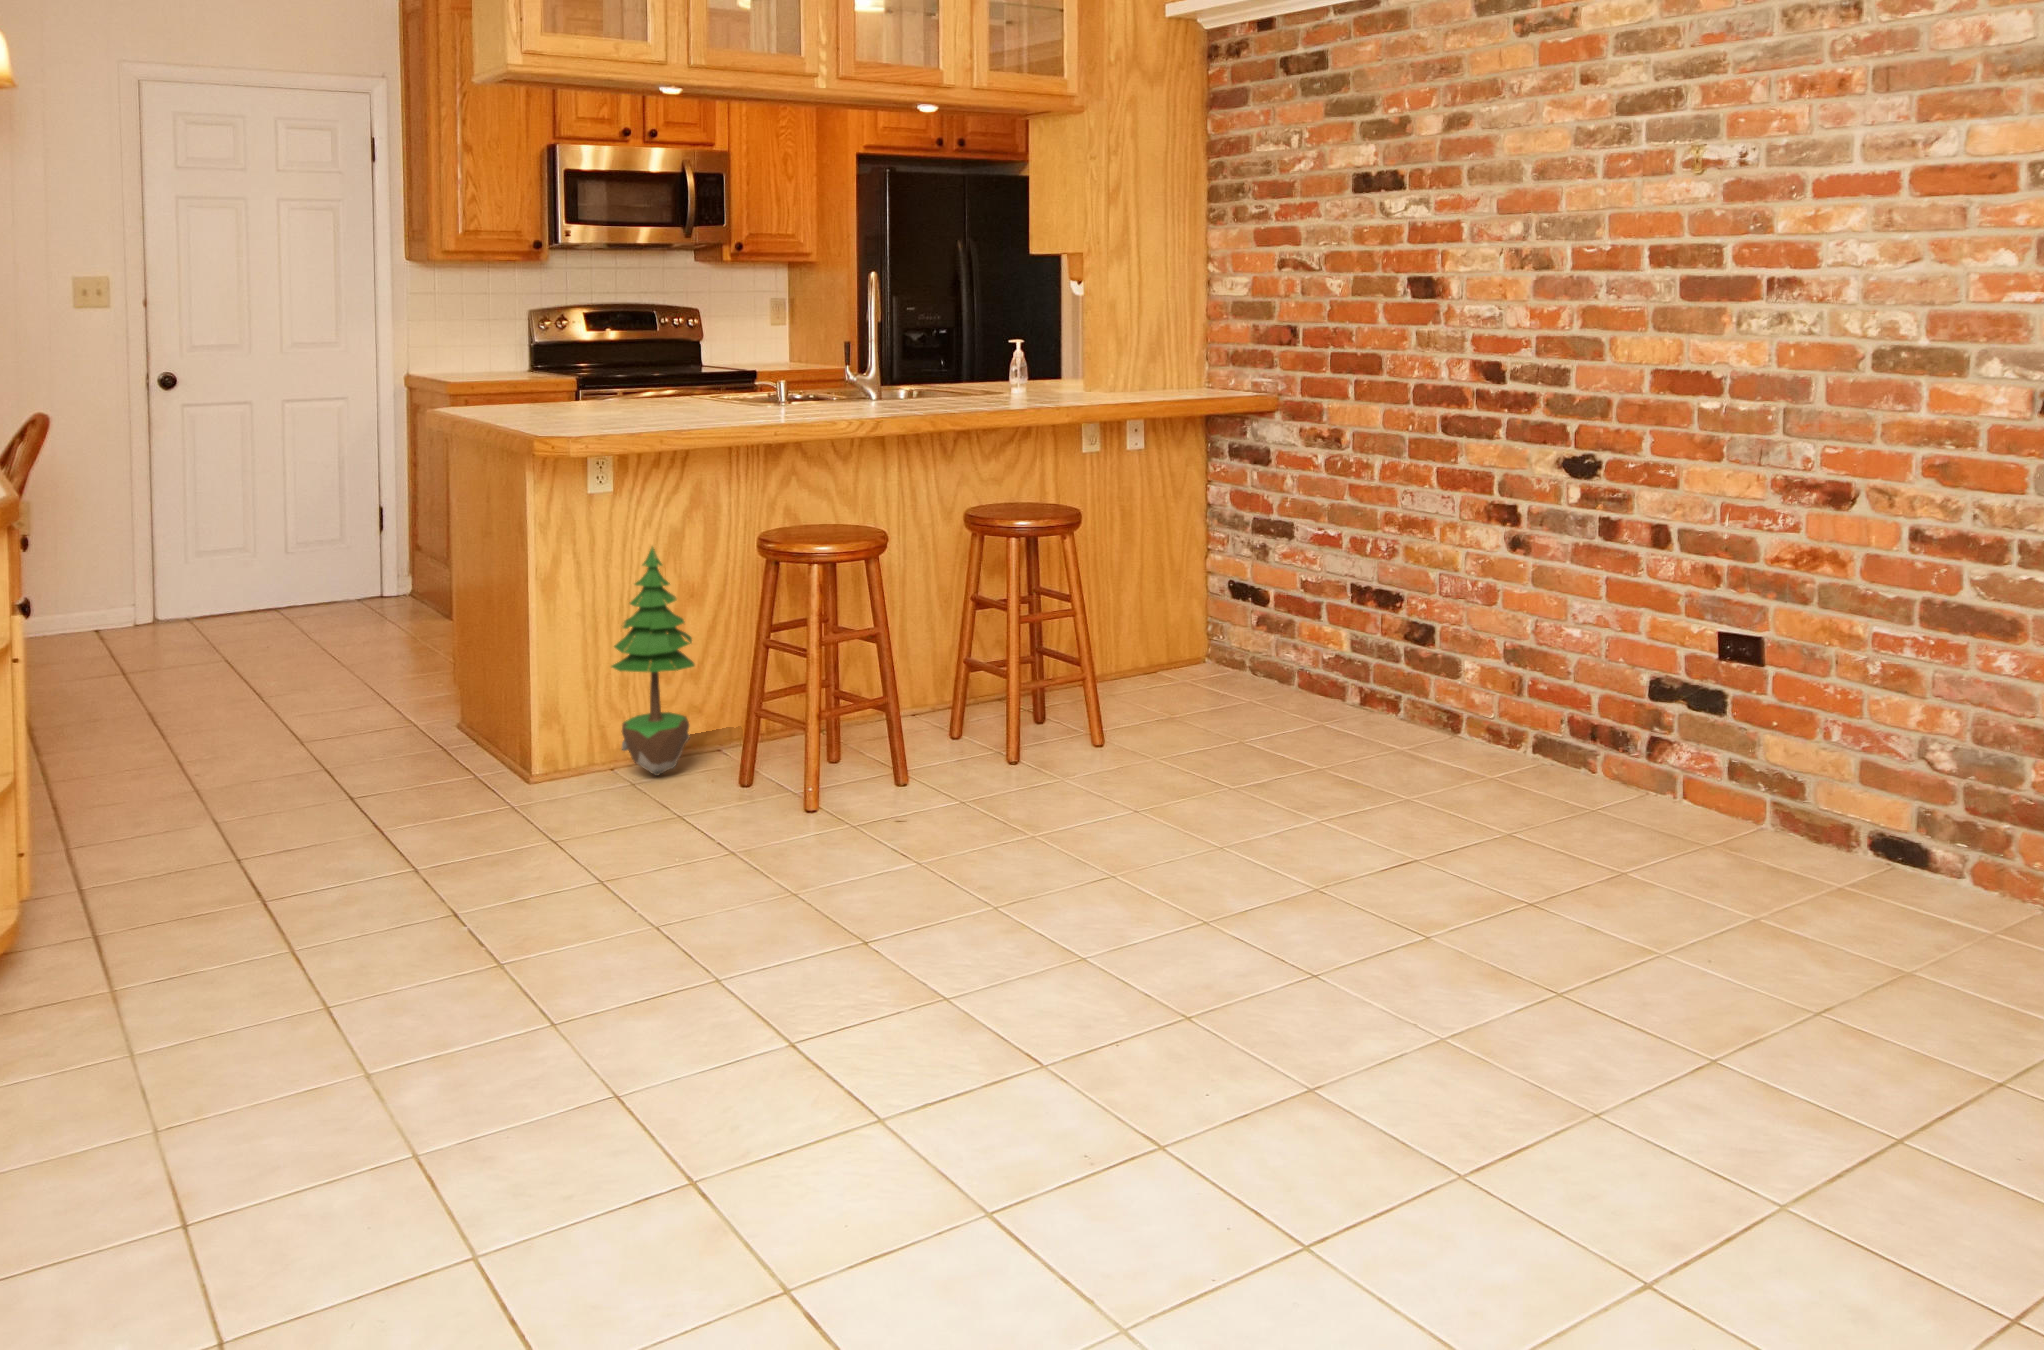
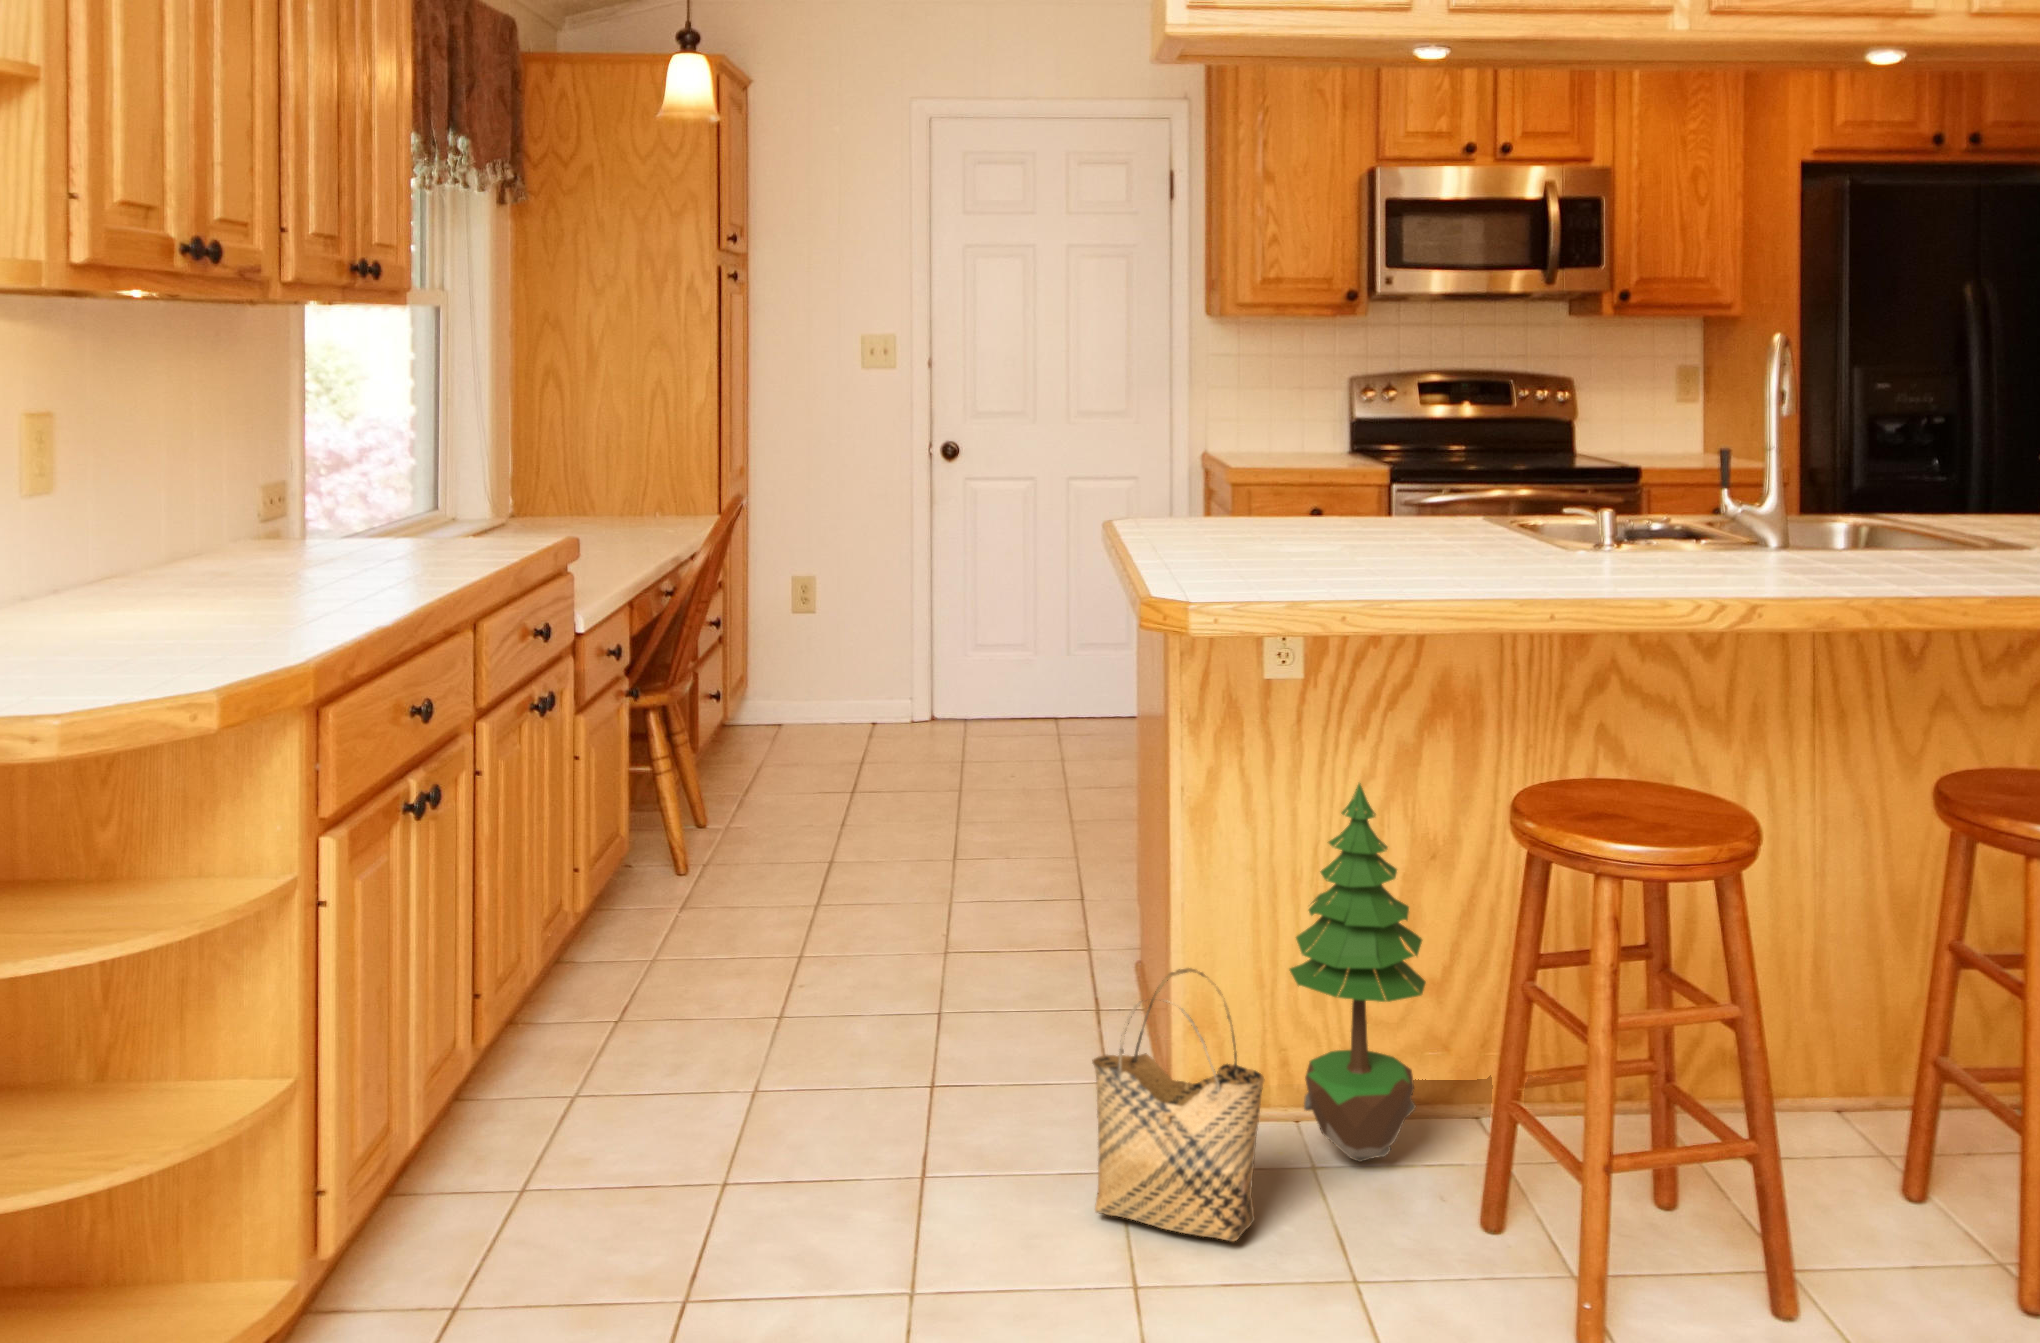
woven basket: none [499,666,613,820] -> present [1092,968,1264,1241]

